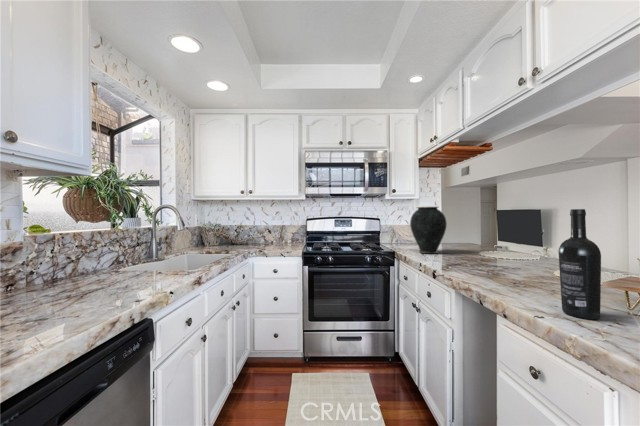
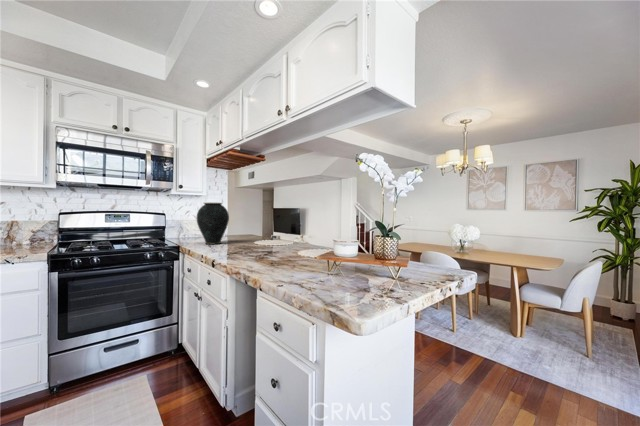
wine bottle: present [559,209,601,319] -> none [285,205,303,269]

